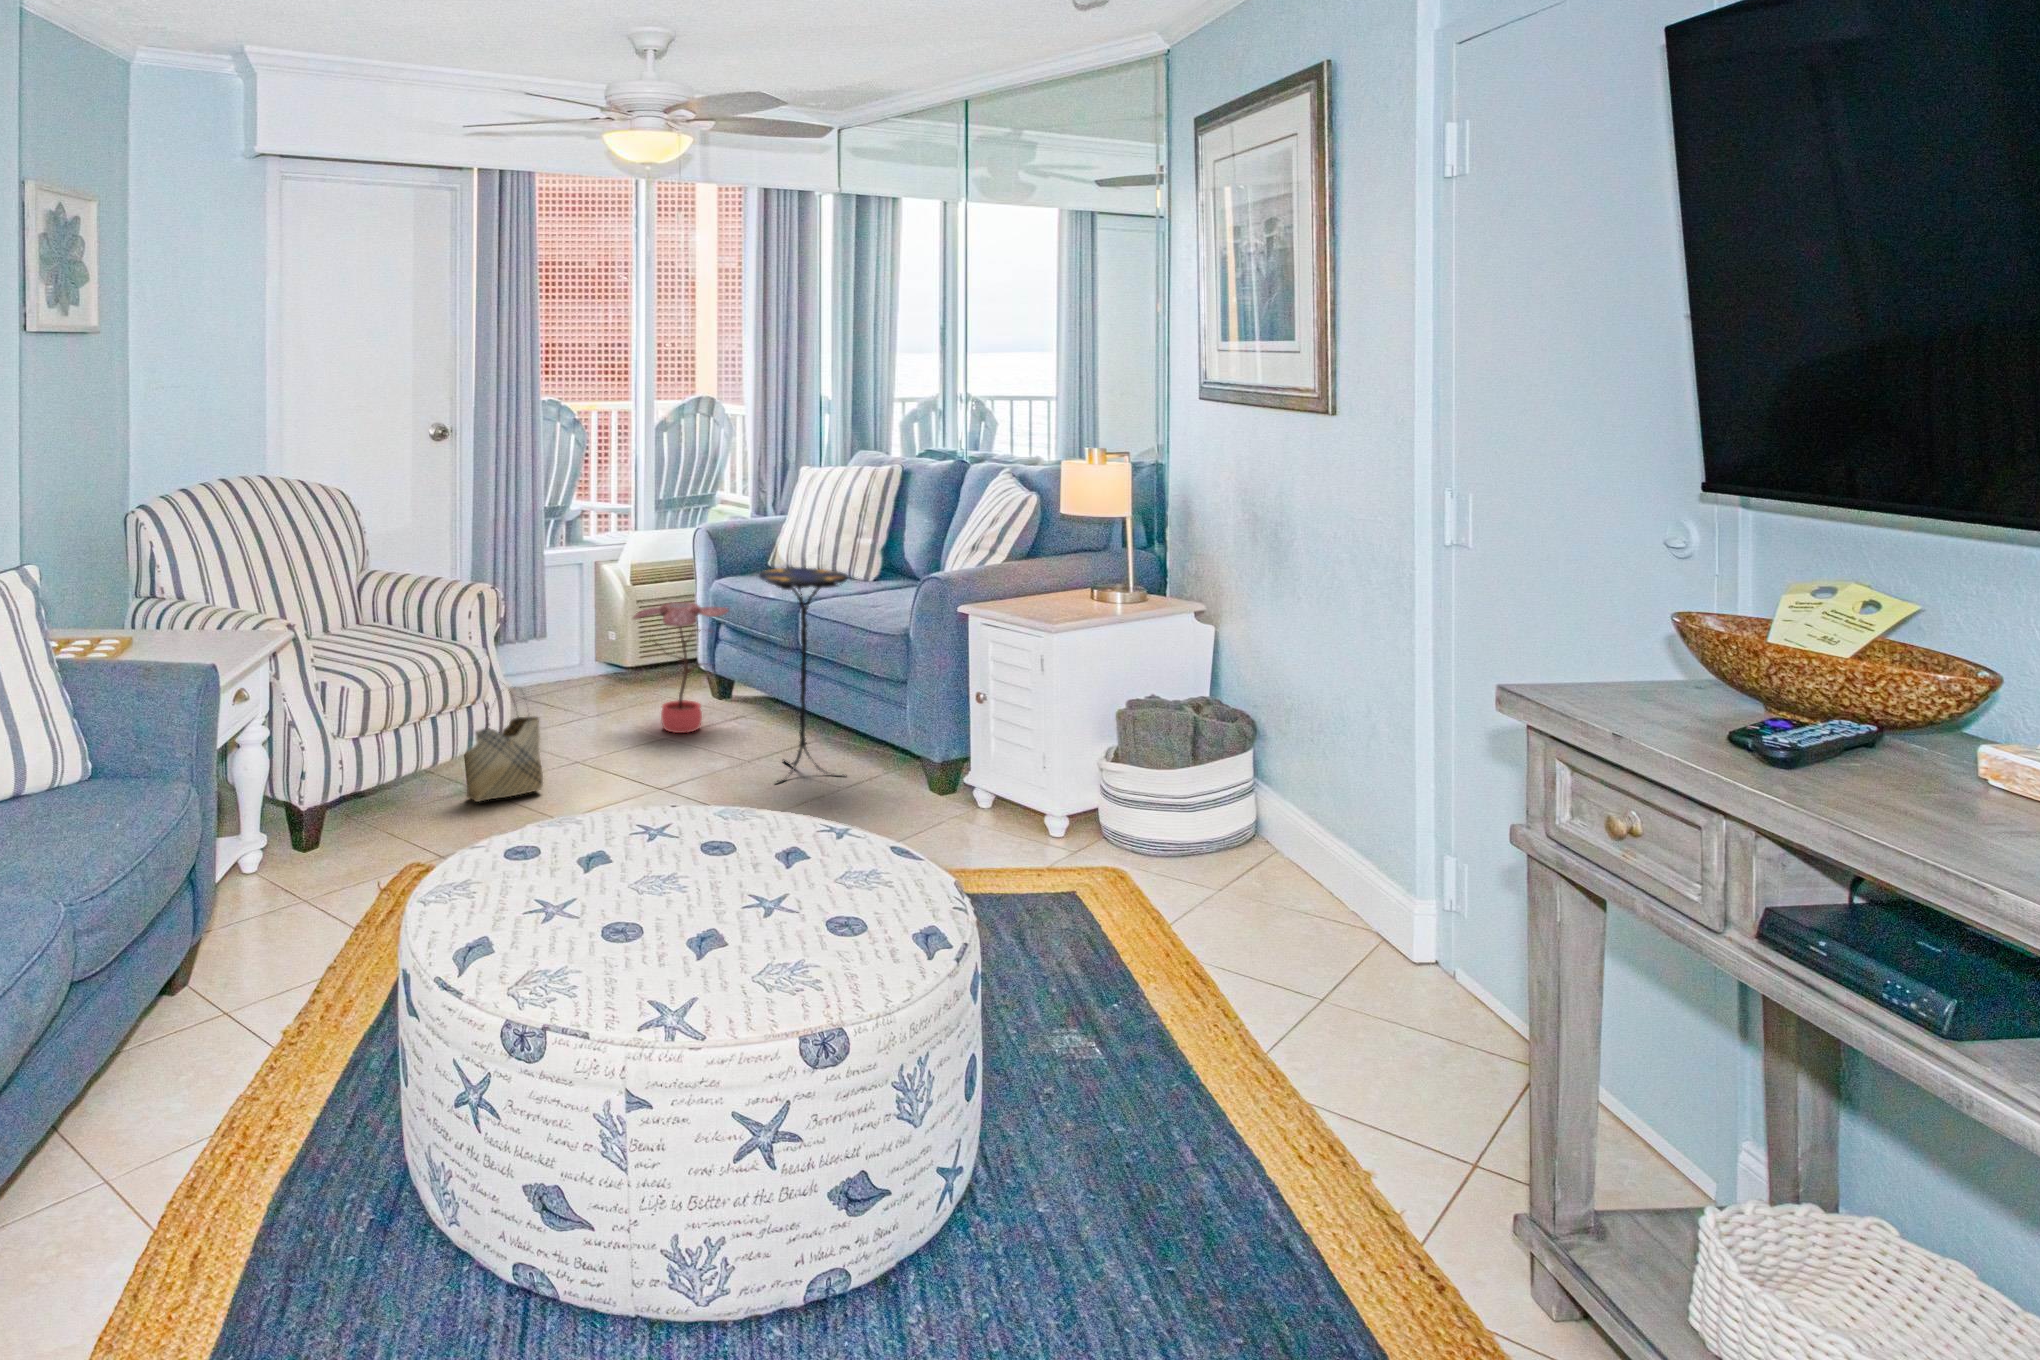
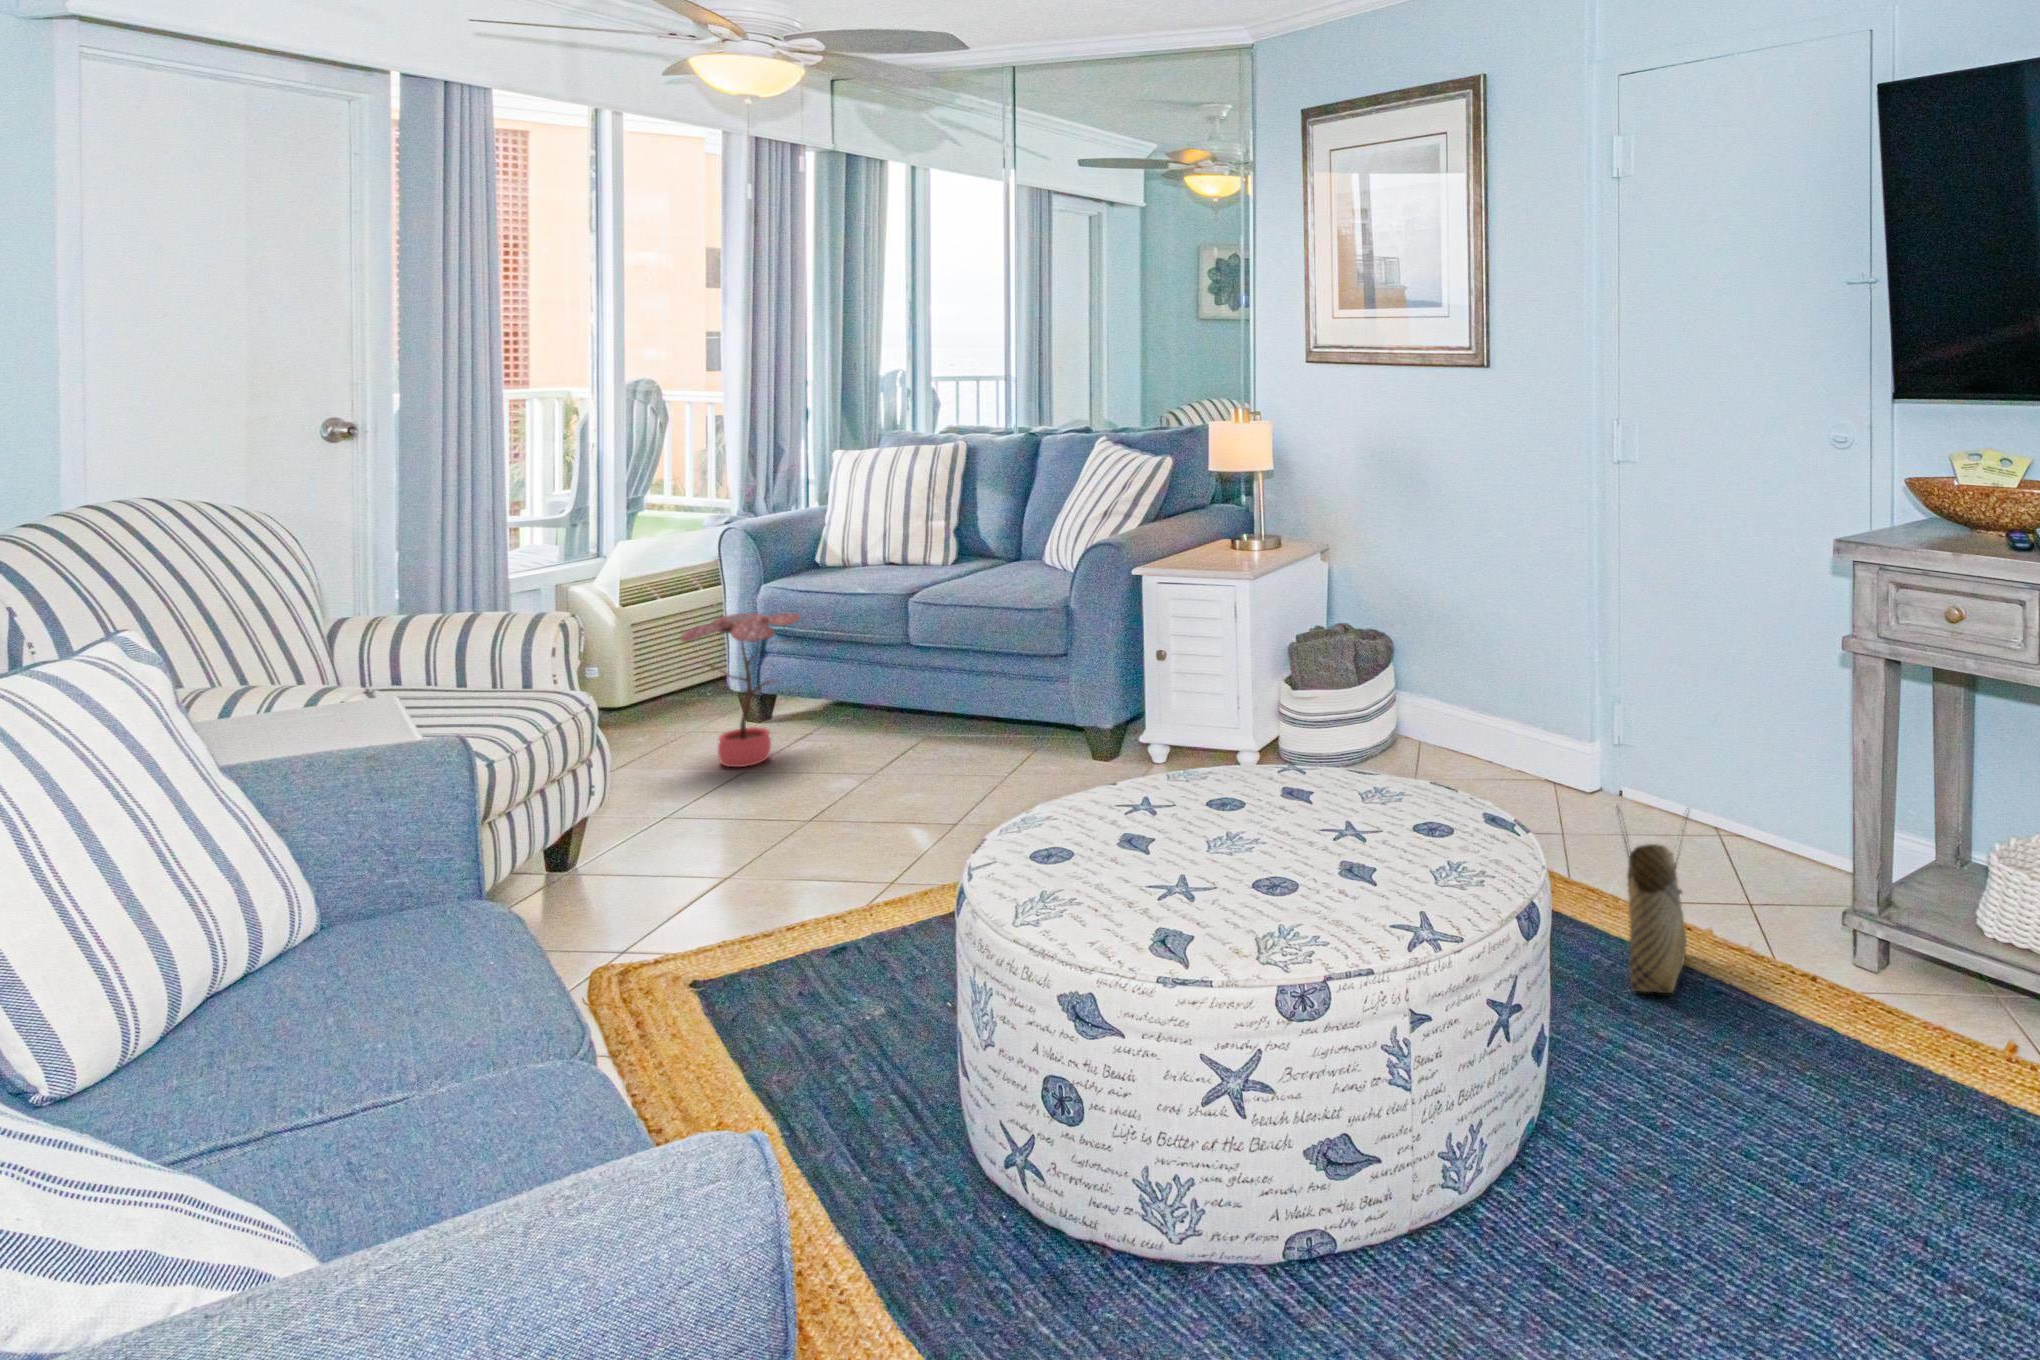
side table: present [759,567,849,780] -> none [892,553,996,788]
woven basket: present [465,692,543,802] -> present [1617,806,1690,993]

